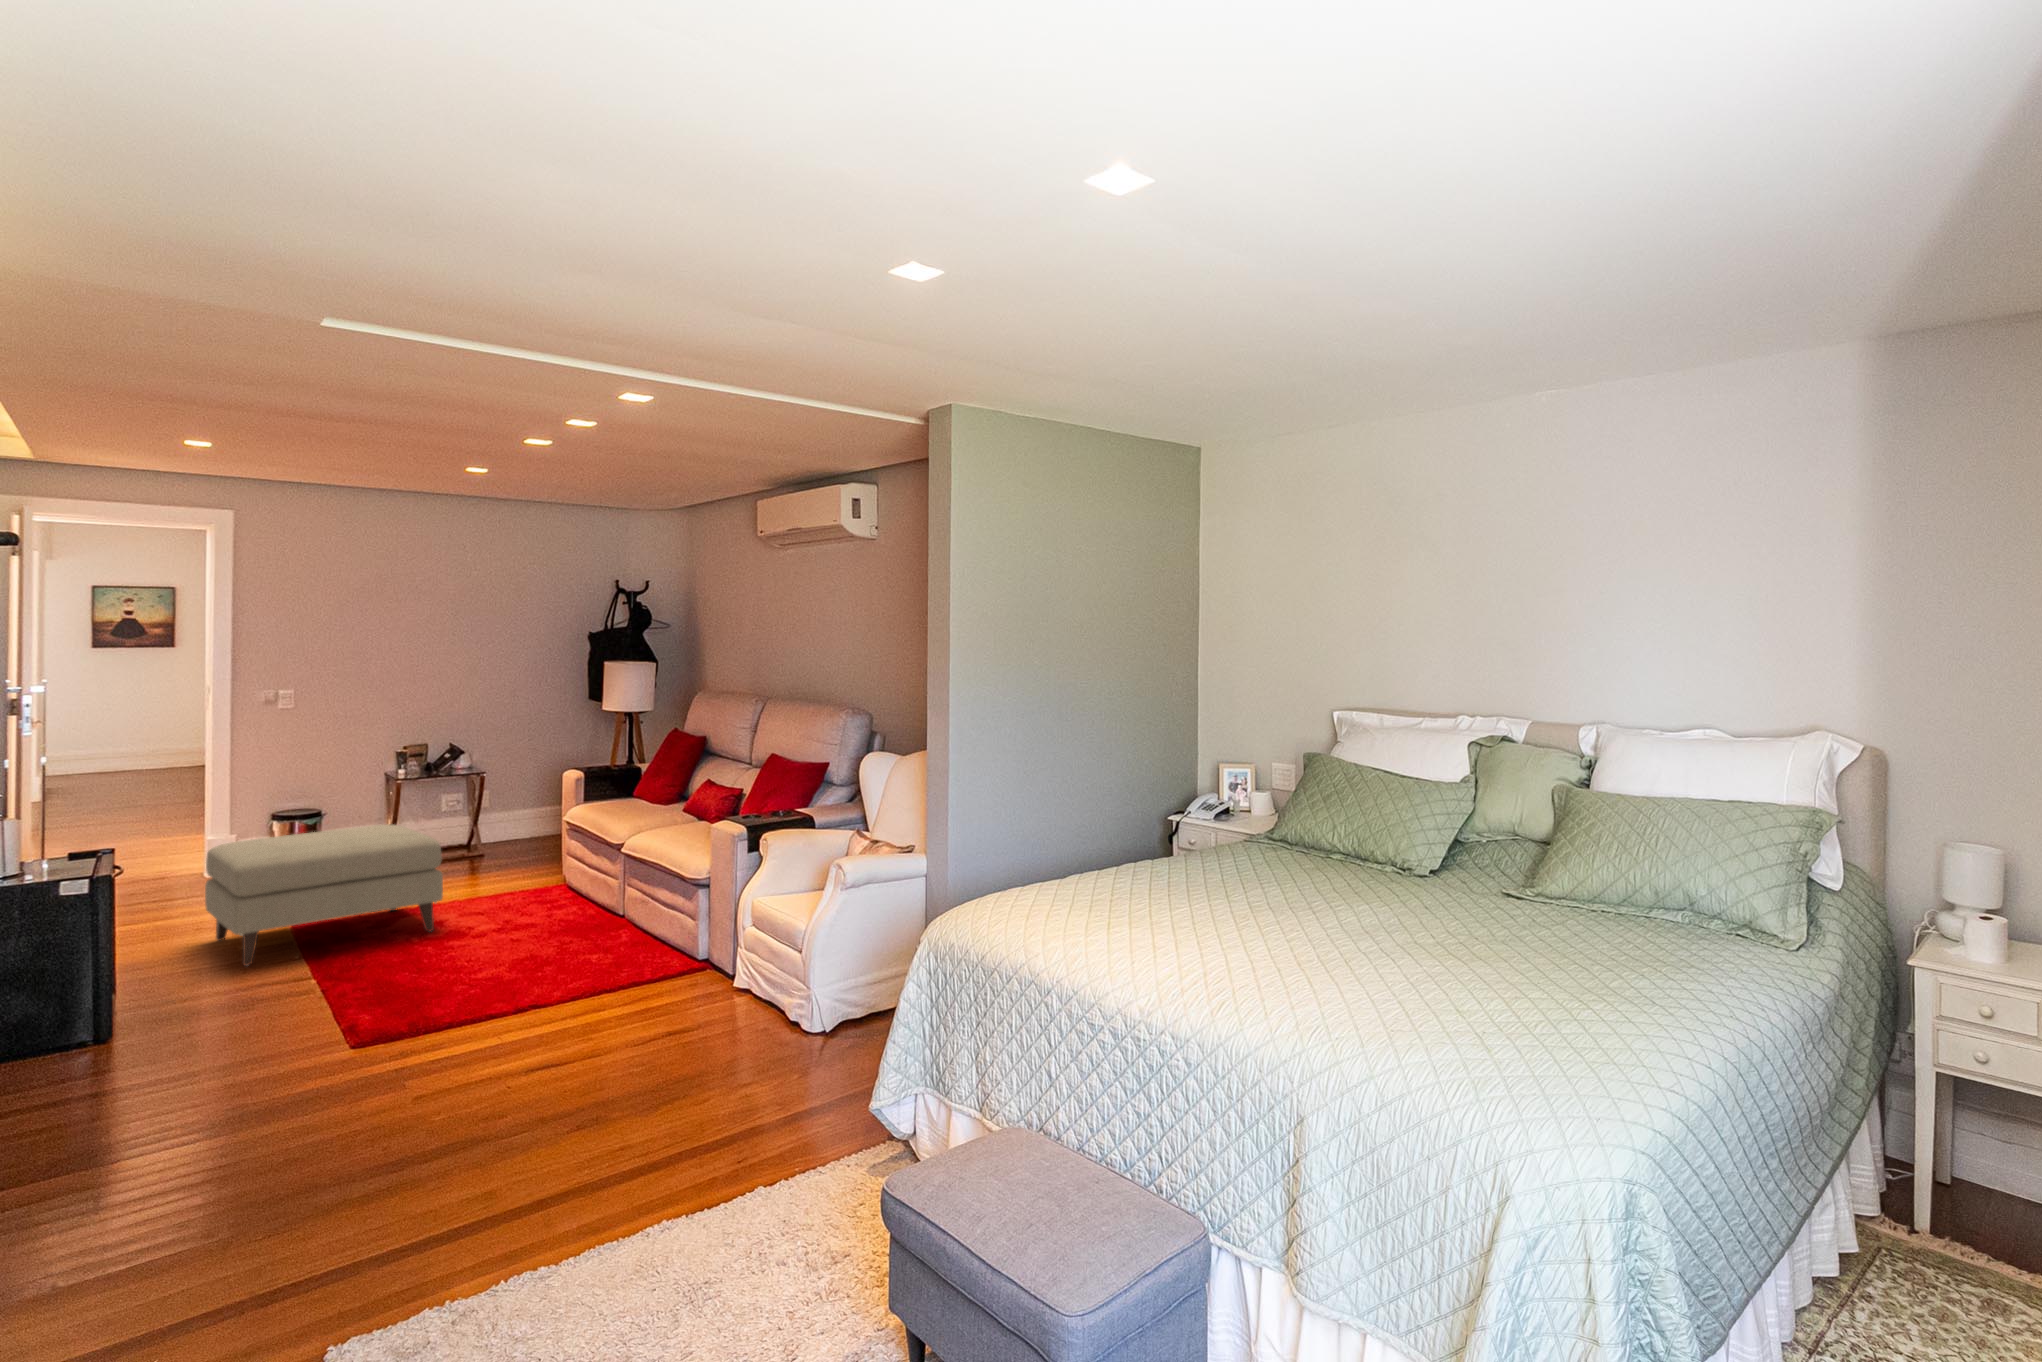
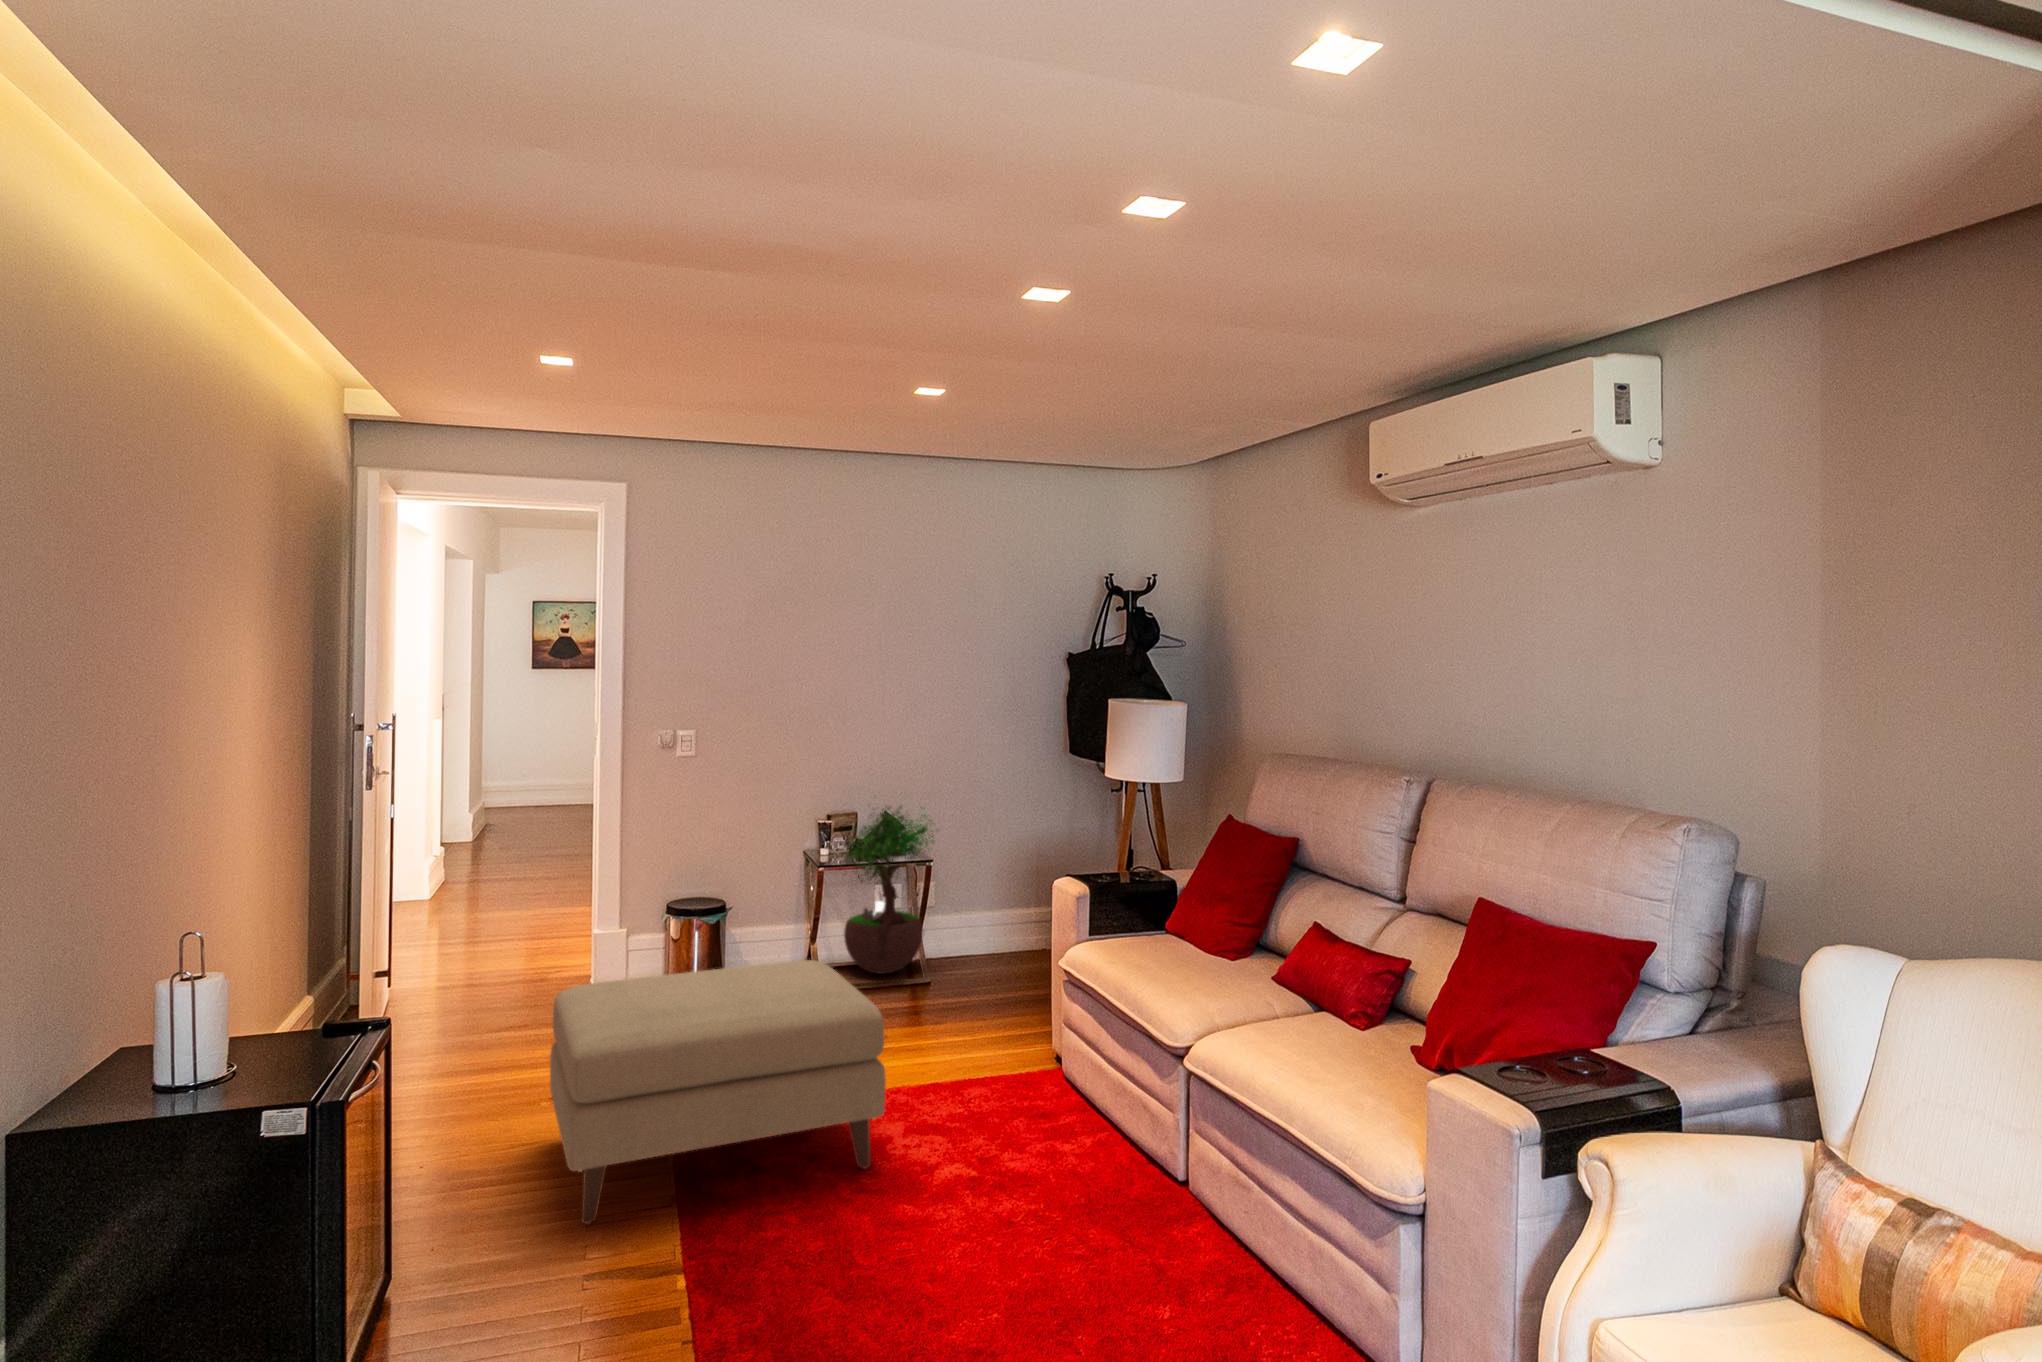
potted tree: none [406,730,490,853] -> present [841,806,934,974]

